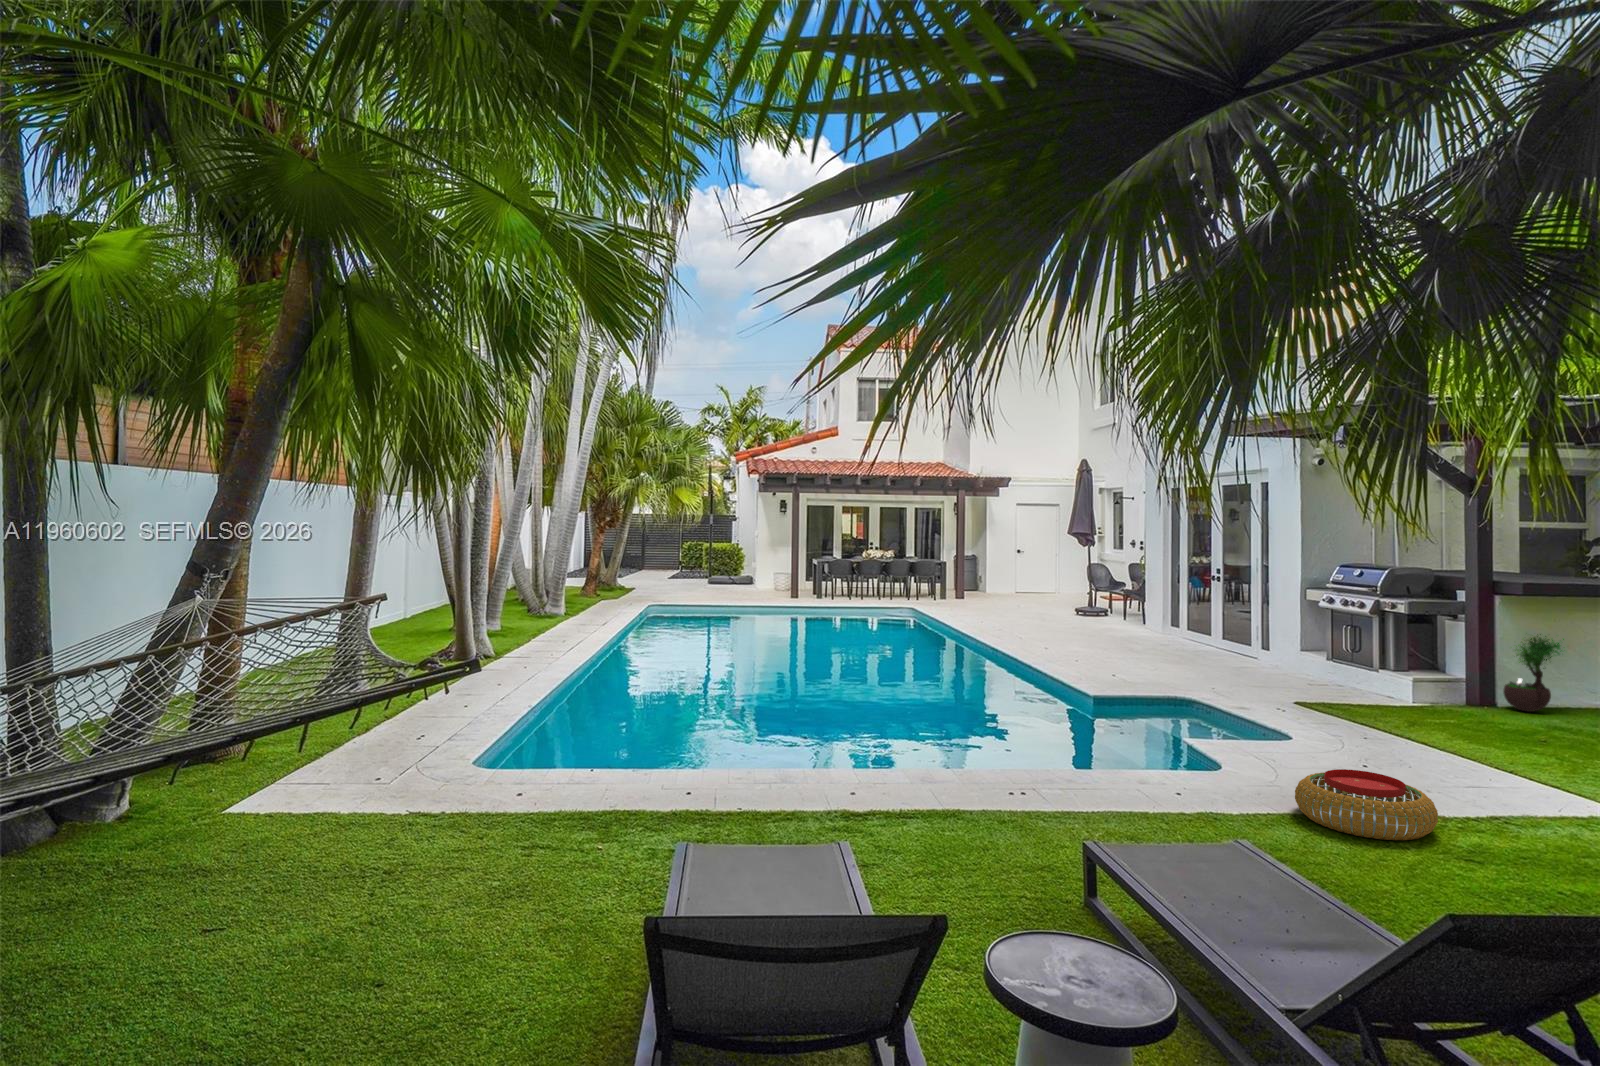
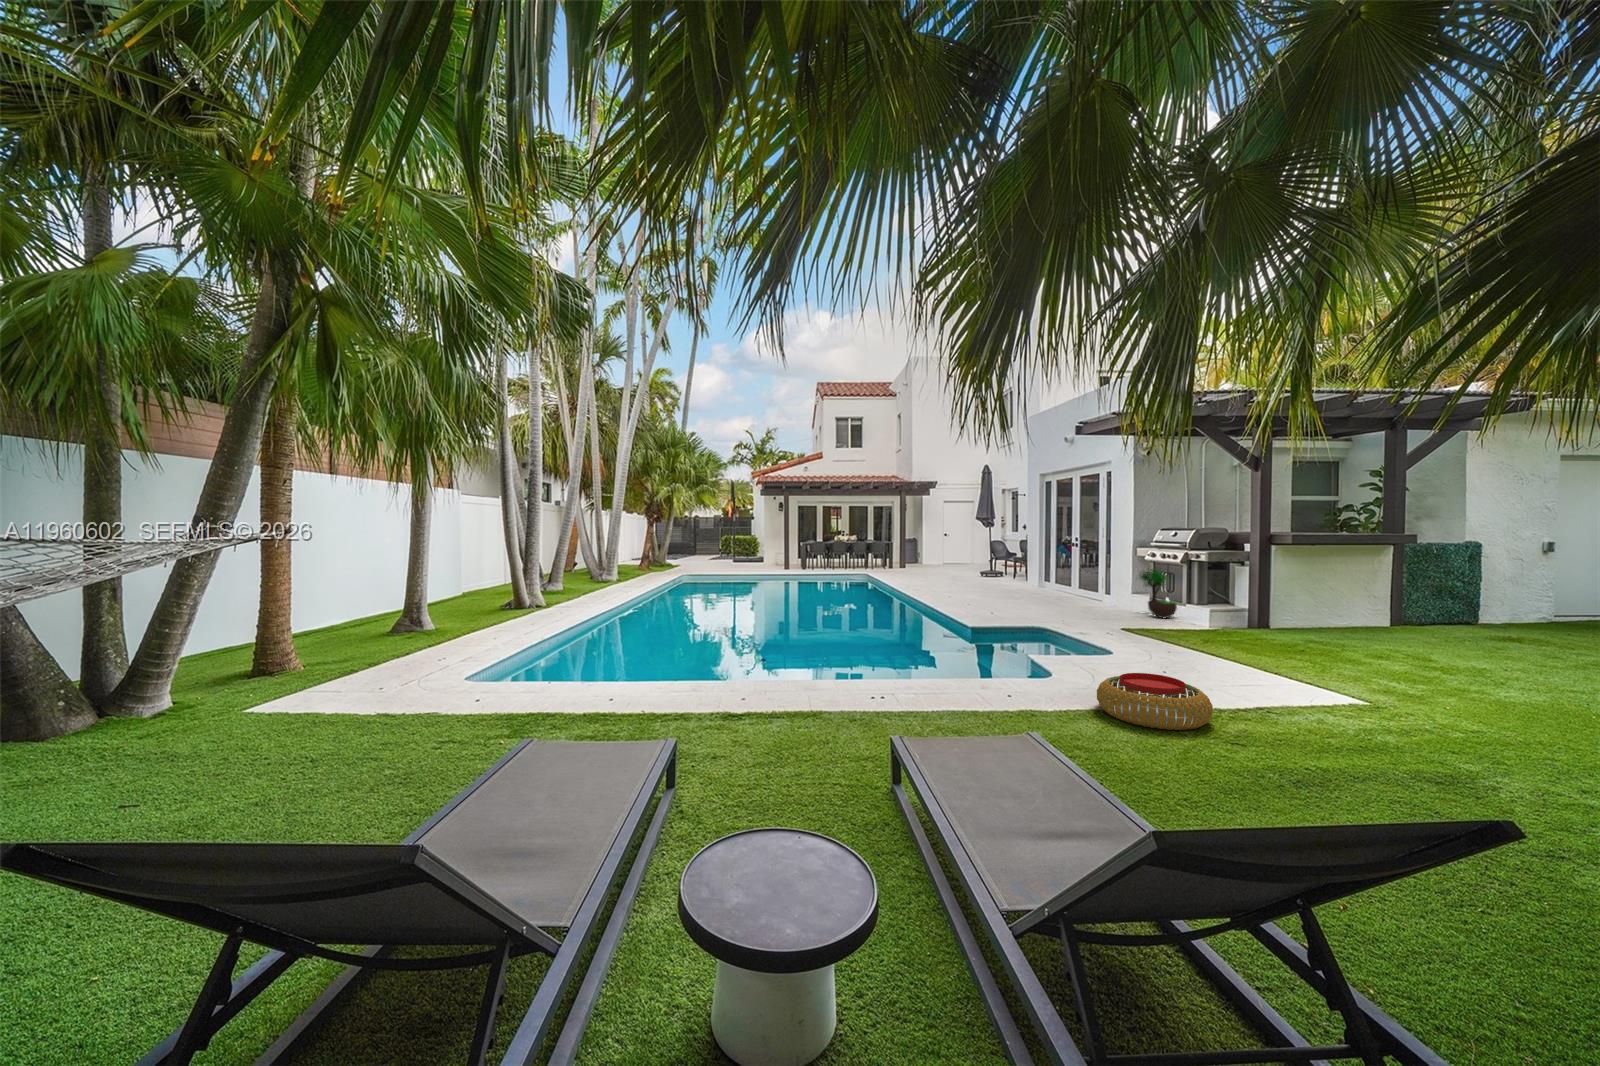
potted tree: present [1504,634,1564,712] -> present [1140,569,1177,618]

